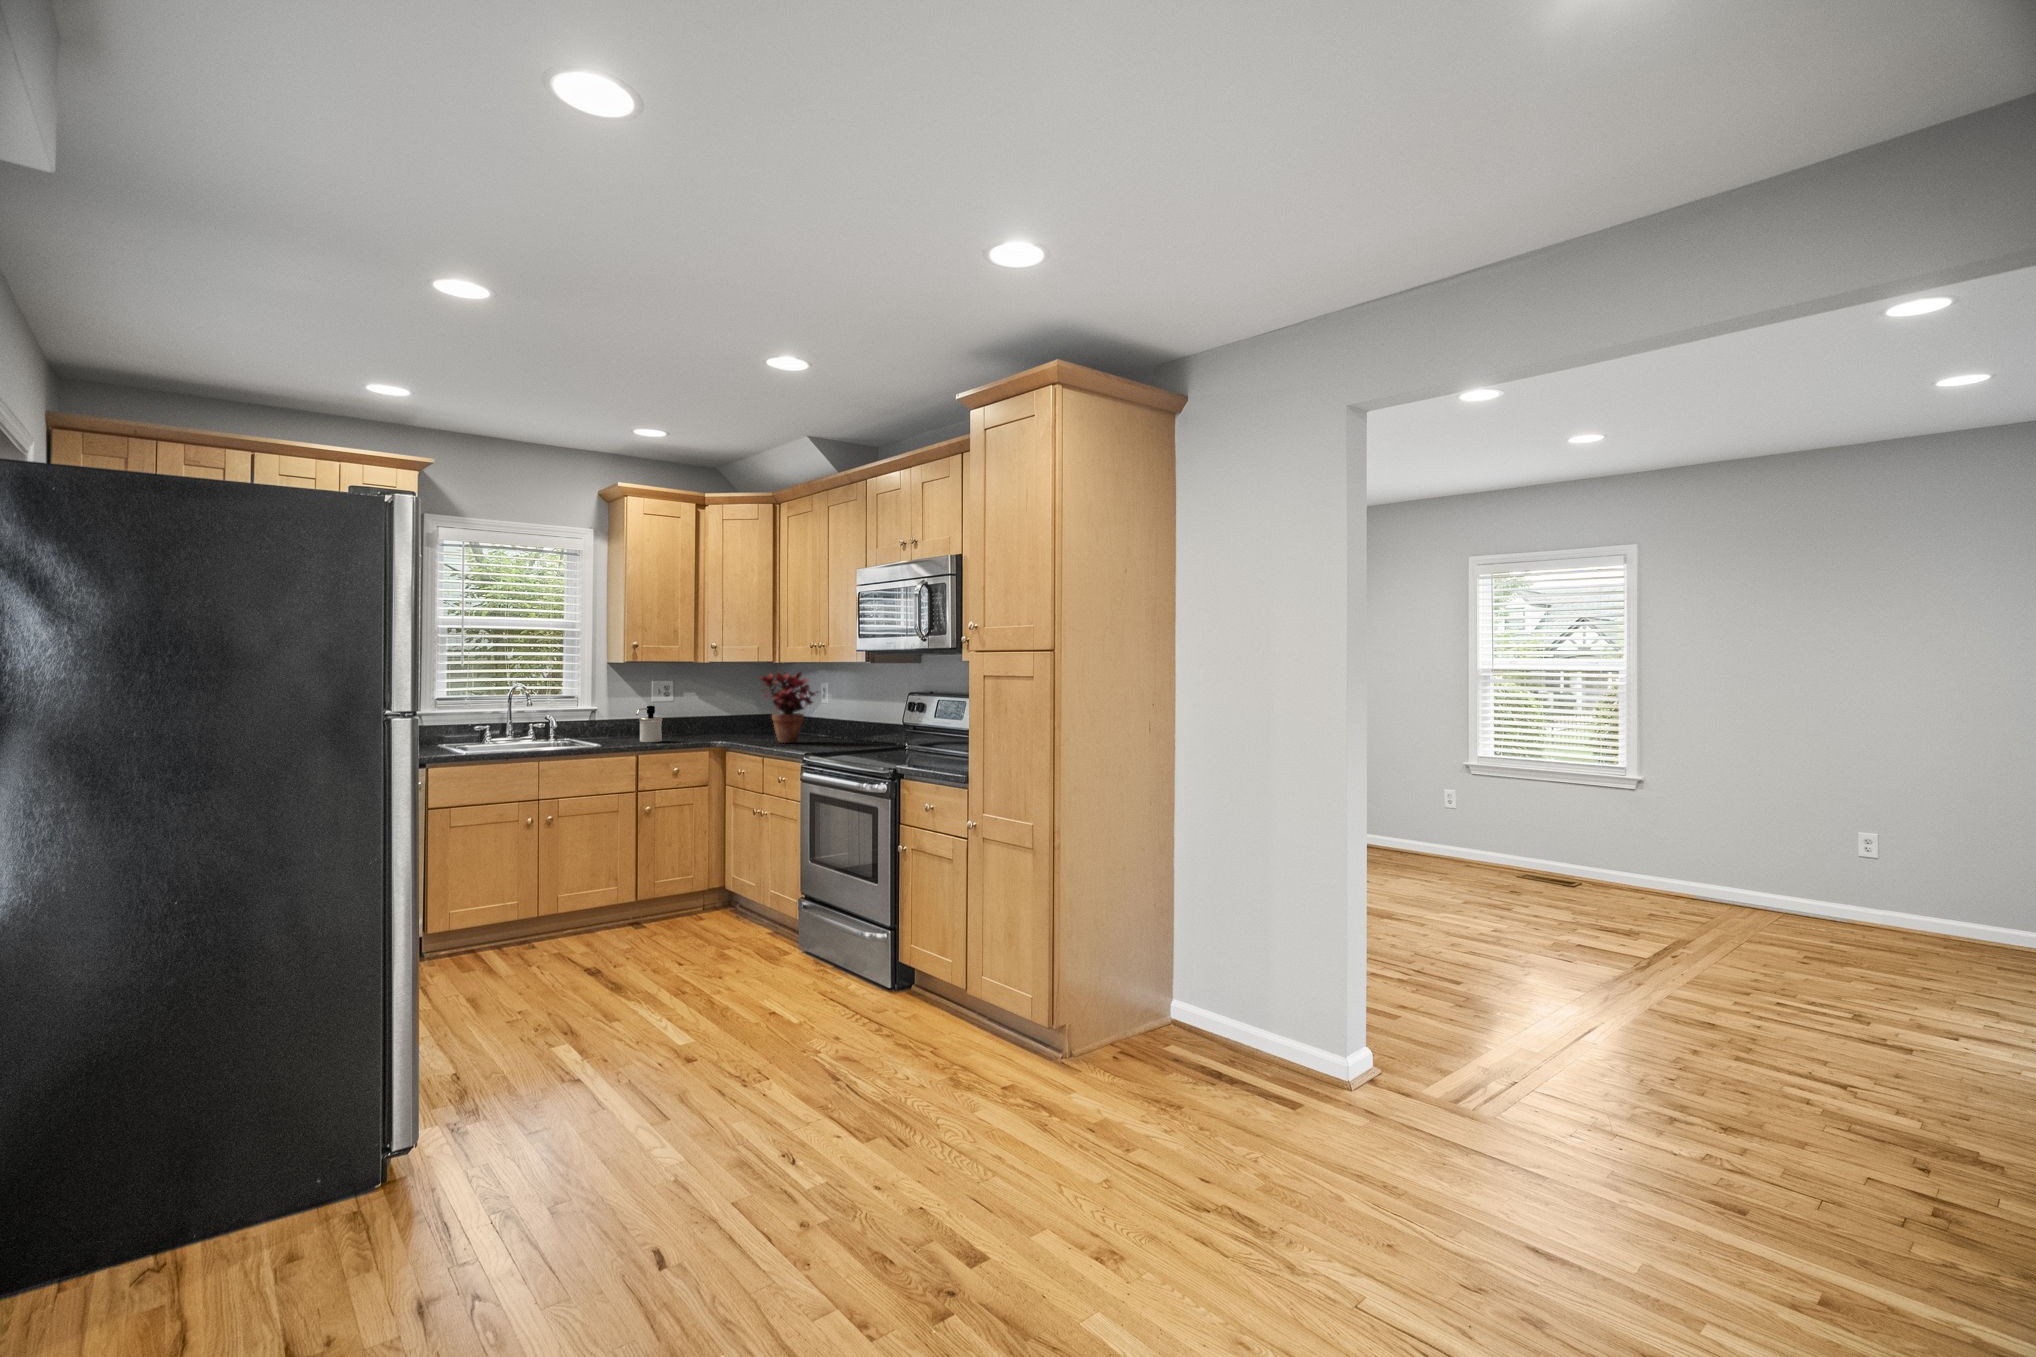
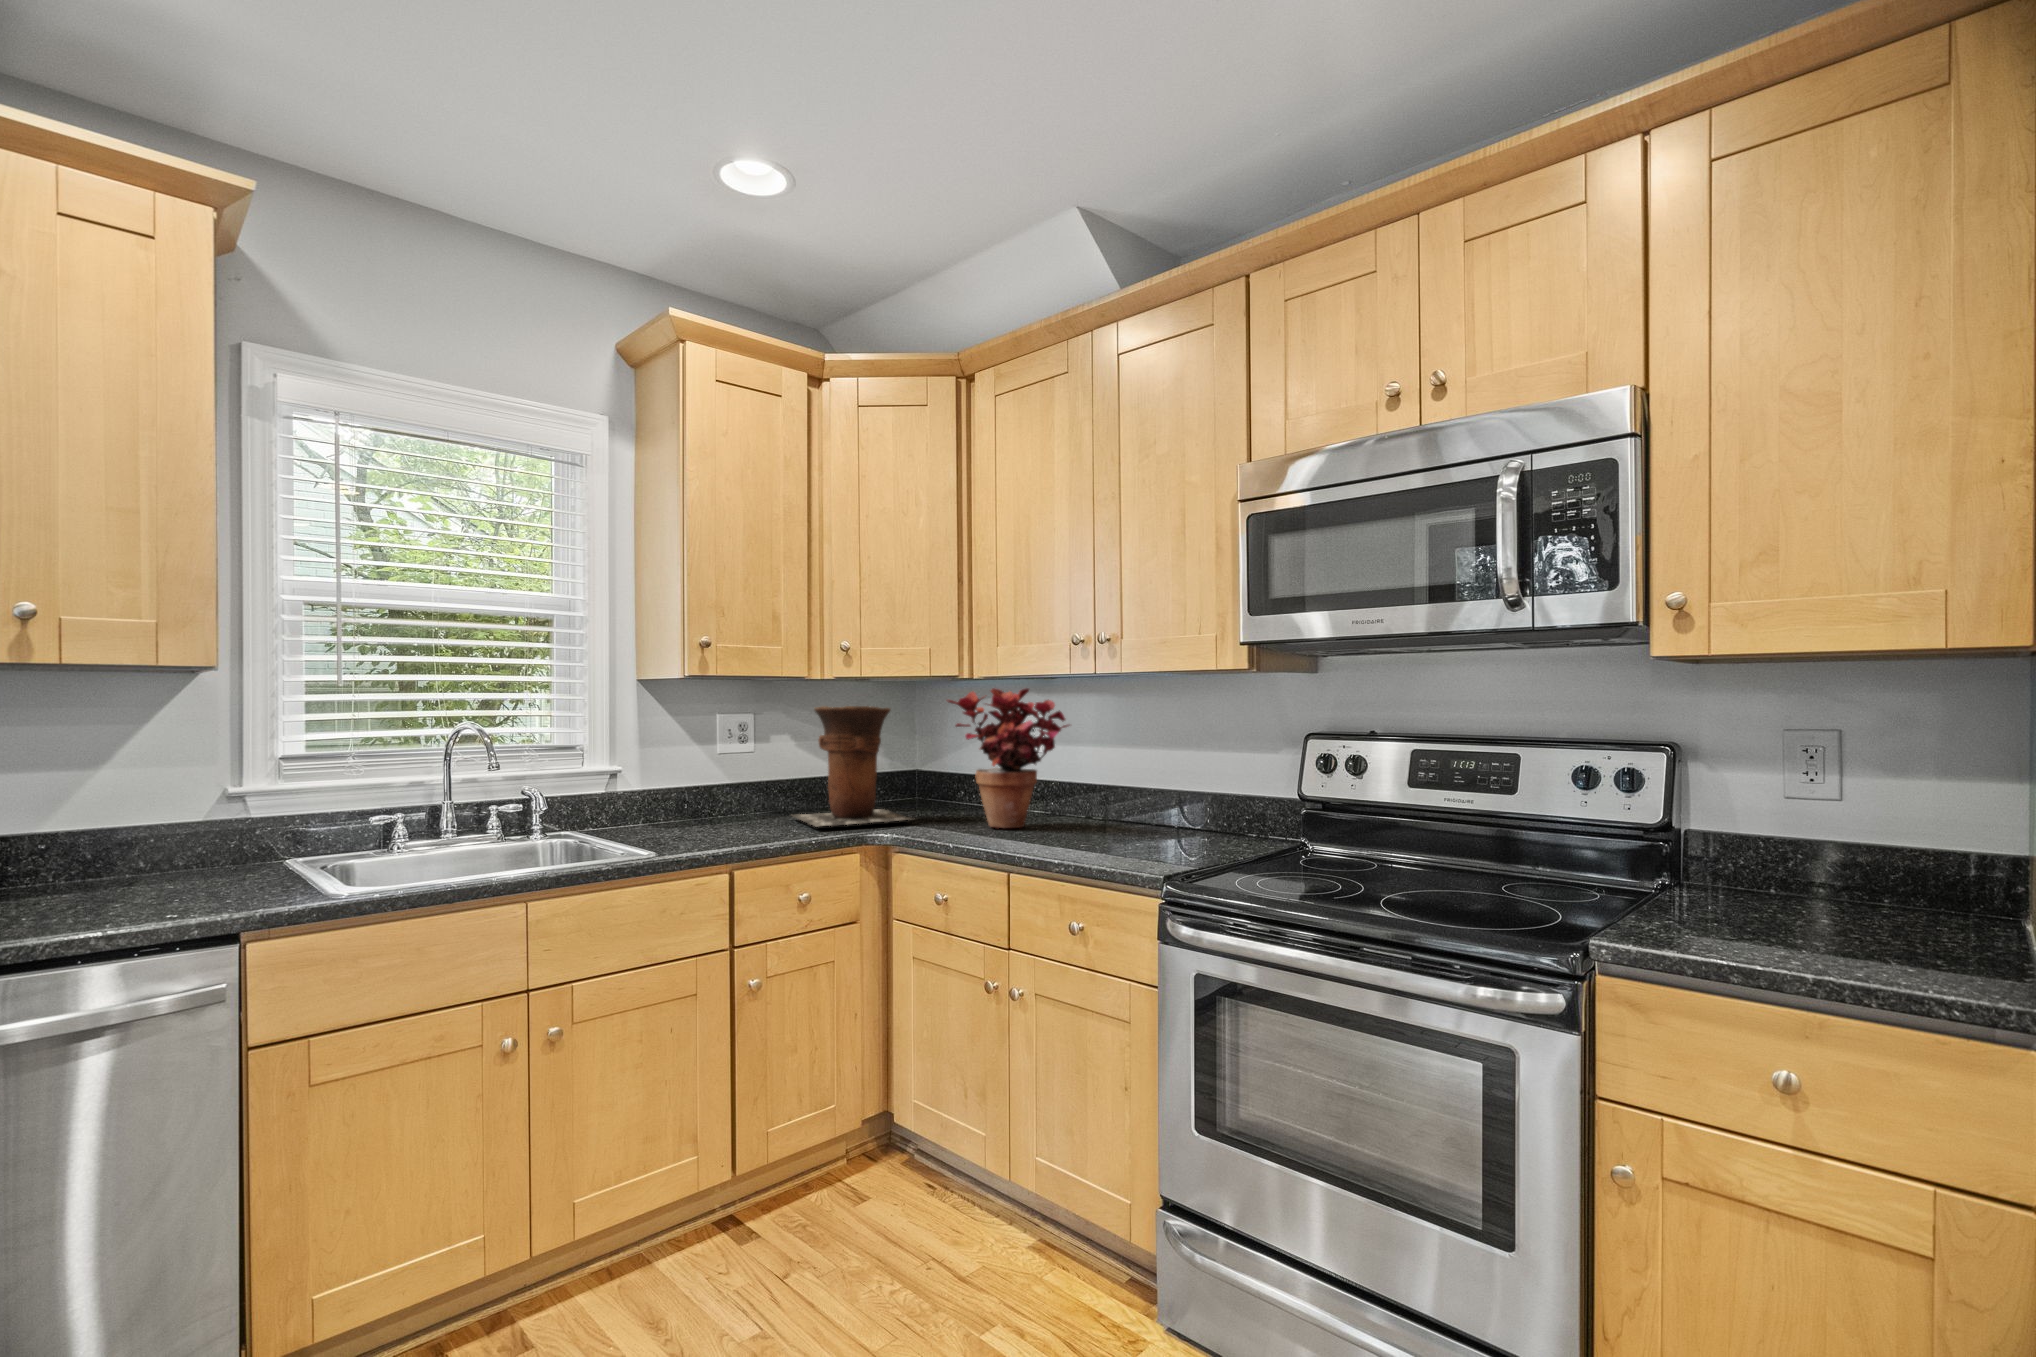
vase: none [687,679,746,740] -> present [793,706,910,827]
soap dispenser: present [636,706,662,742] -> none [712,761,757,835]

